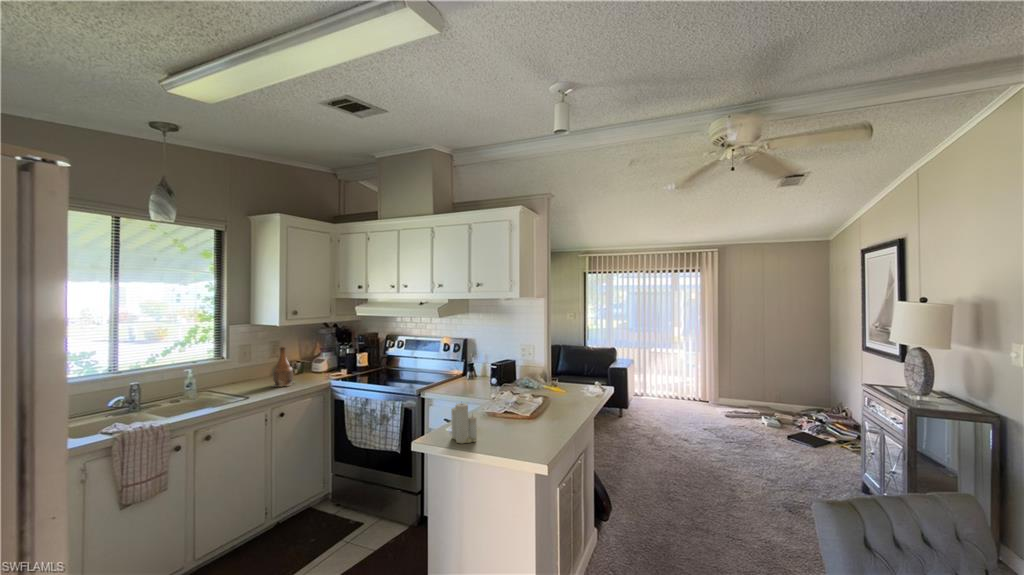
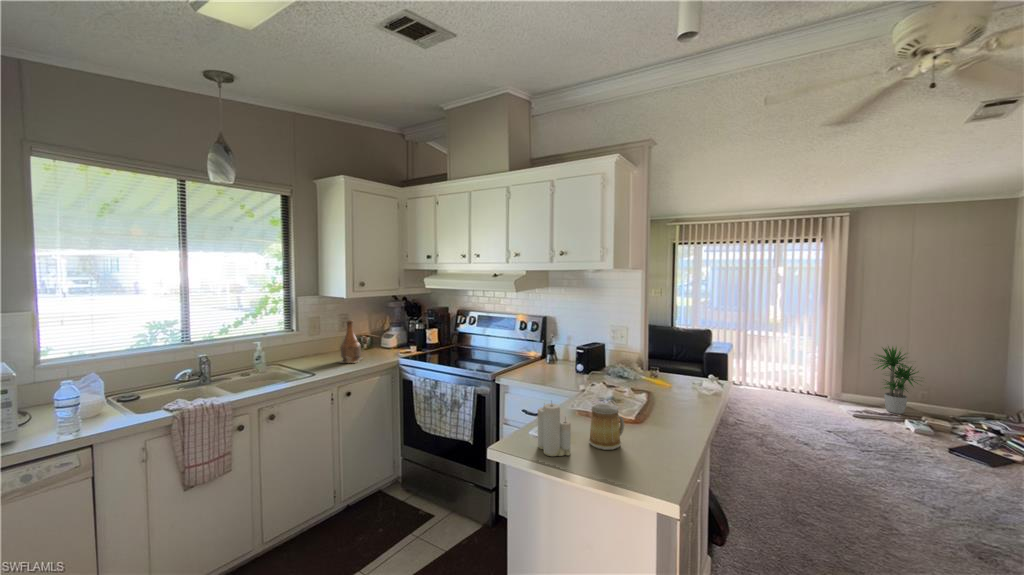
potted plant: none [736,355,778,412] -> present [876,346,919,414]
mug: none [492,402,519,437] -> present [589,403,624,450]

